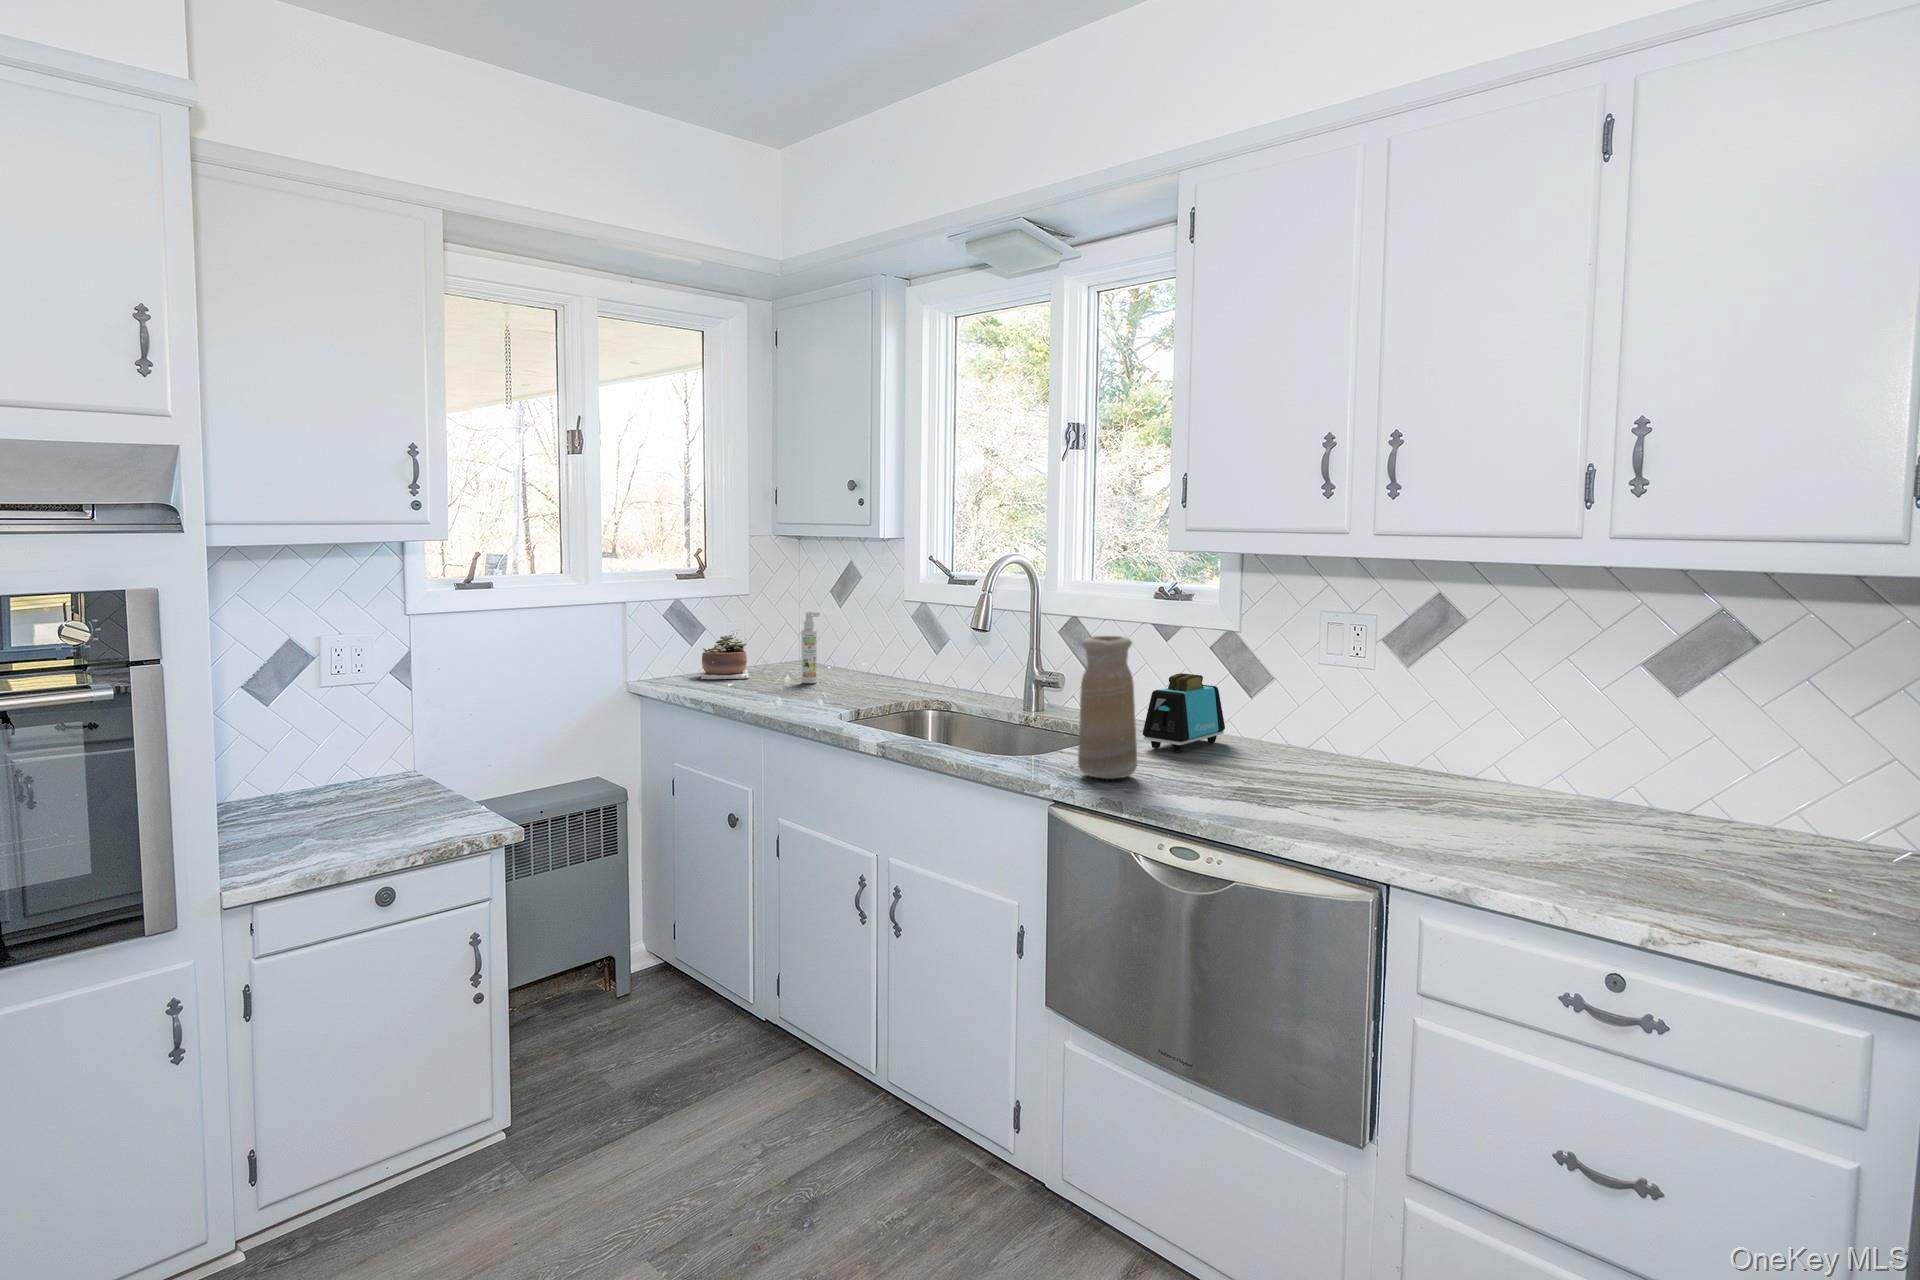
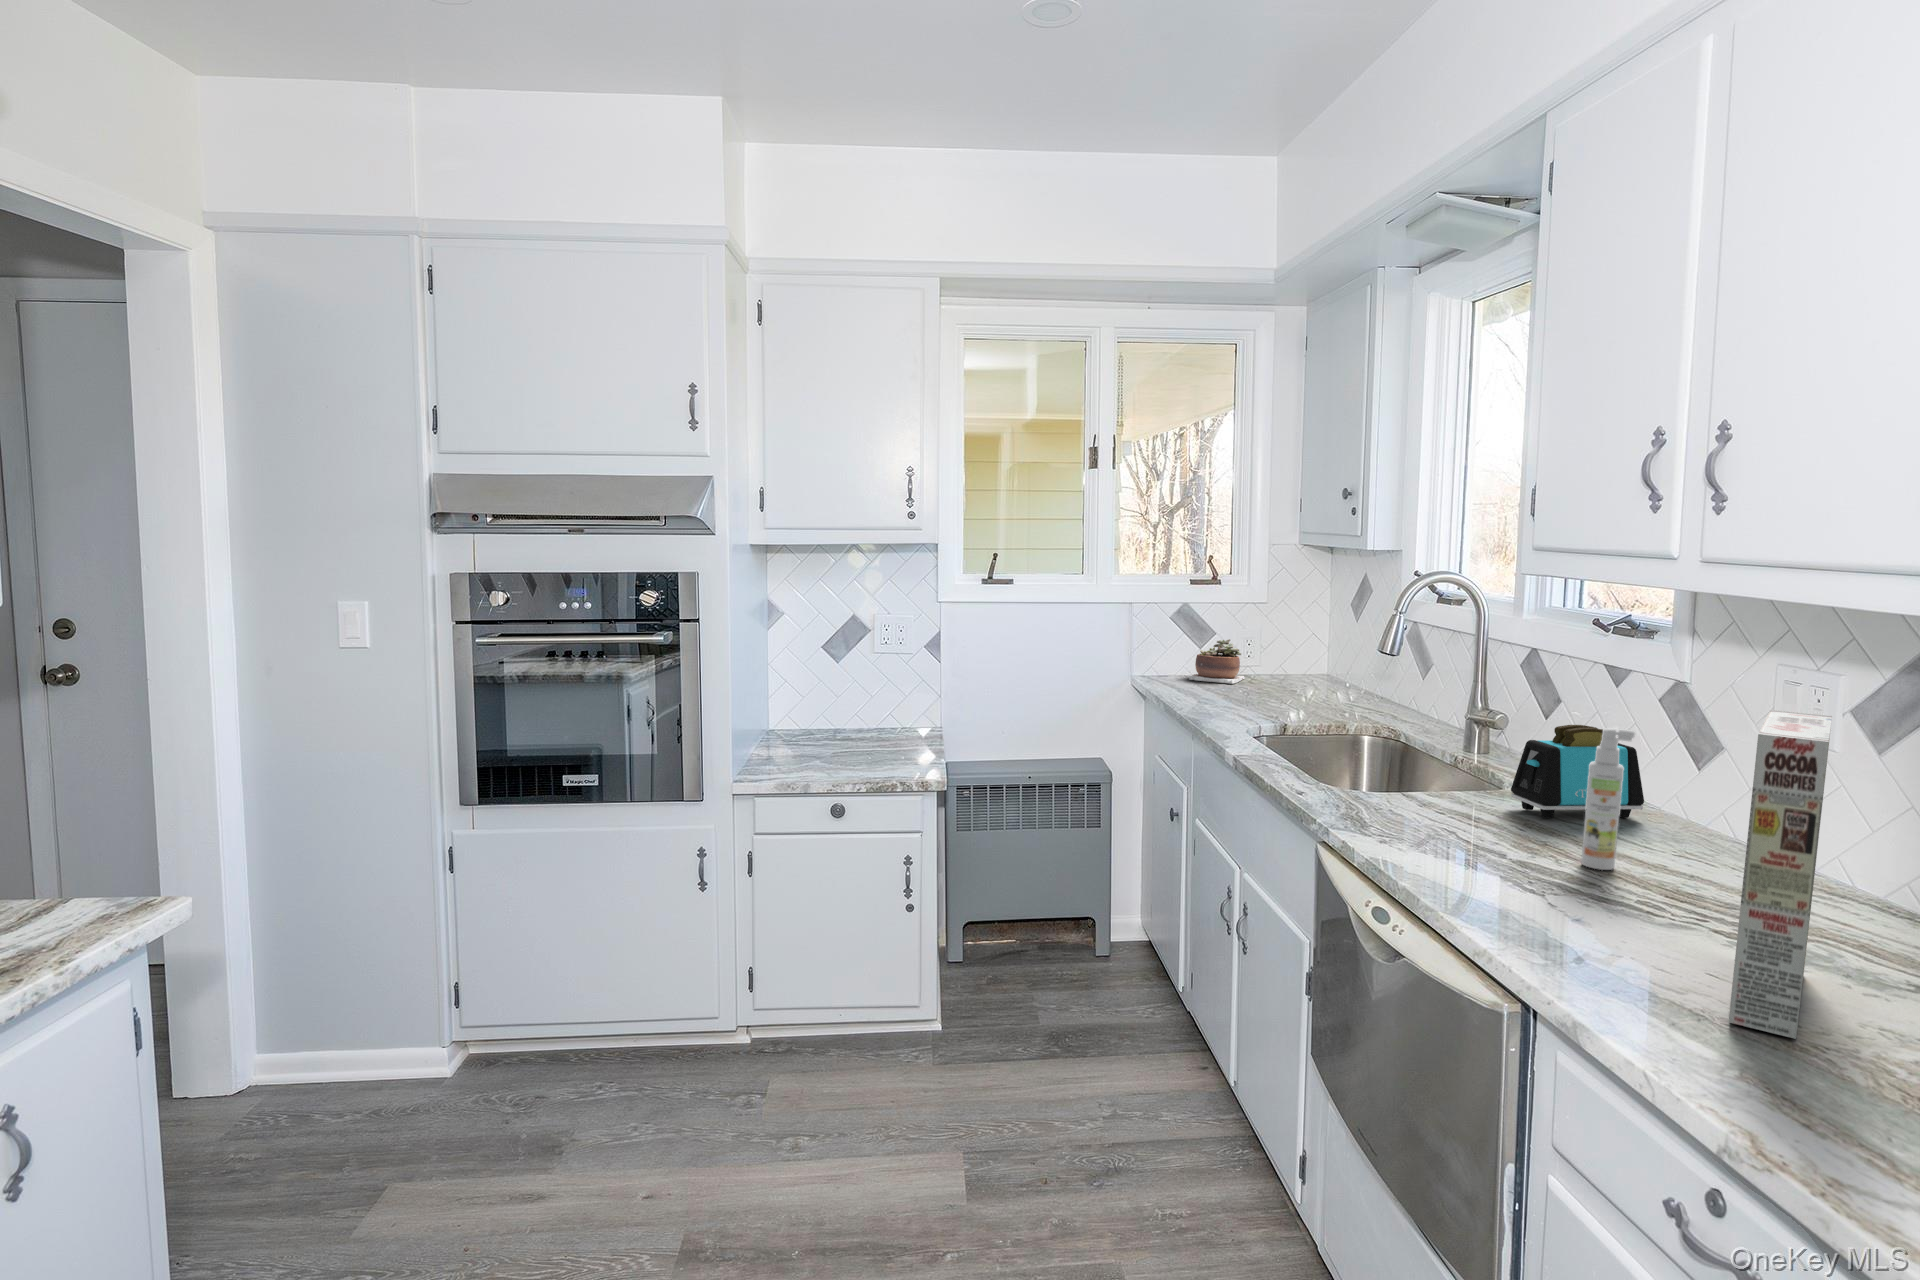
spray bottle: present [801,611,820,683] -> present [1581,728,1635,870]
vase: present [1078,636,1137,779] -> none [1360,665,1432,827]
cereal box: none [1449,639,1574,864] -> present [1728,710,1832,1039]

